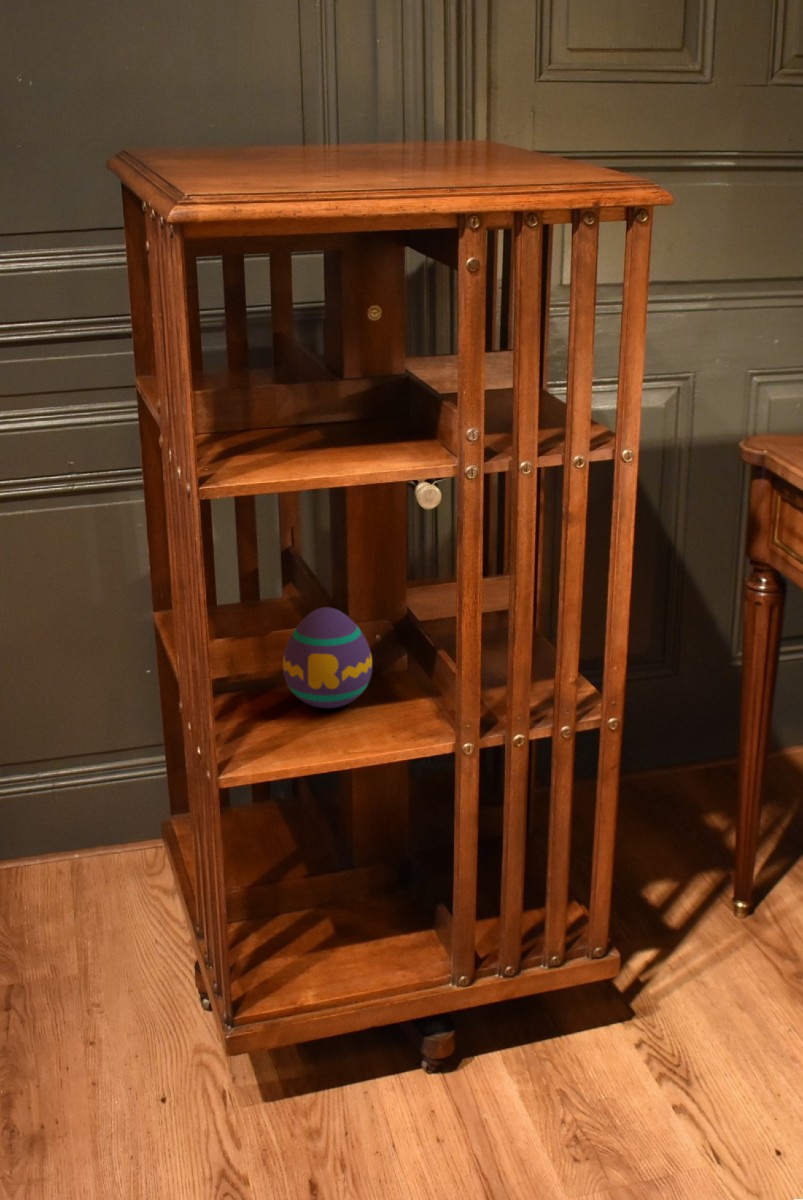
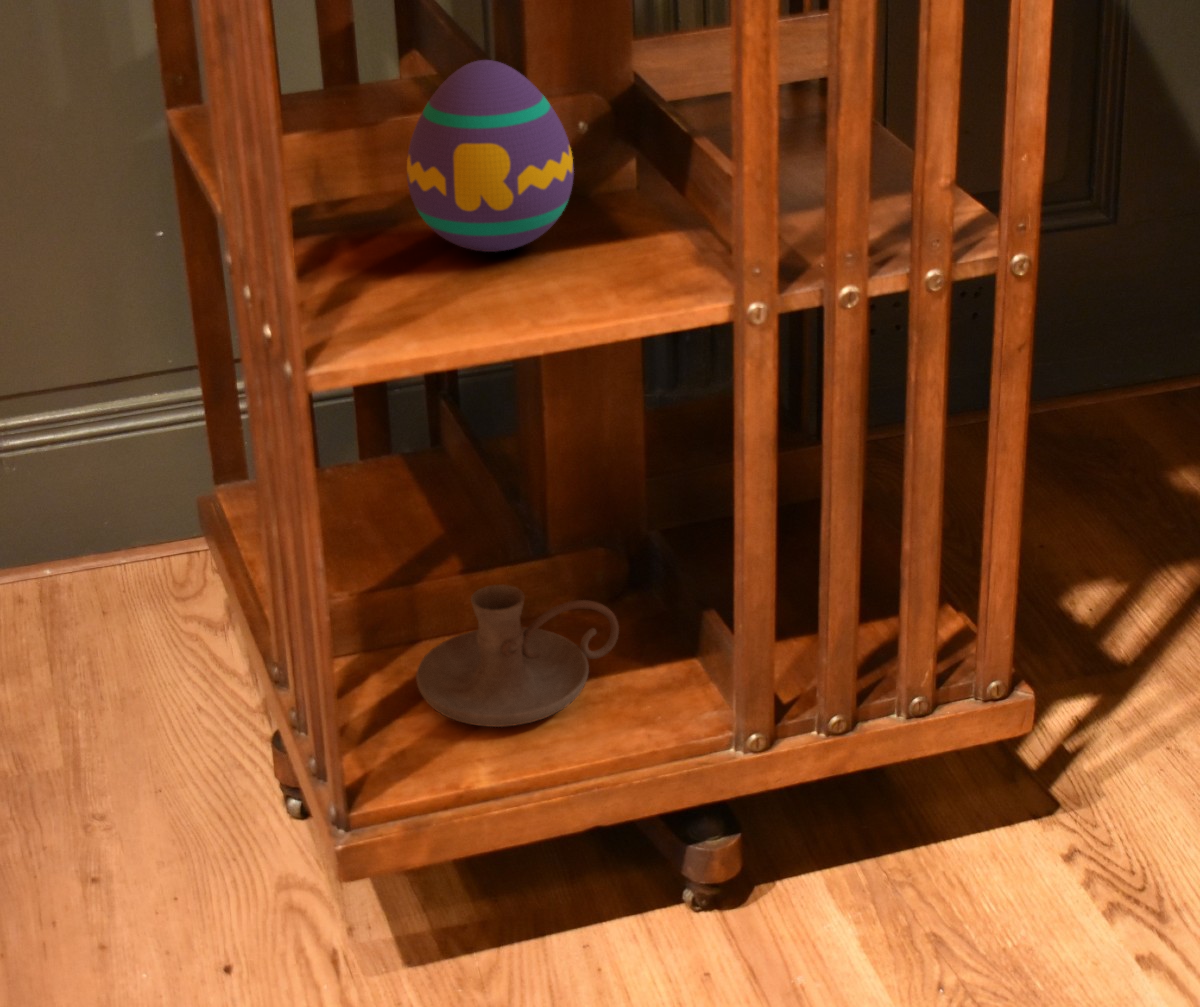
candle holder: none [277,885,390,967] -> present [416,584,619,727]

